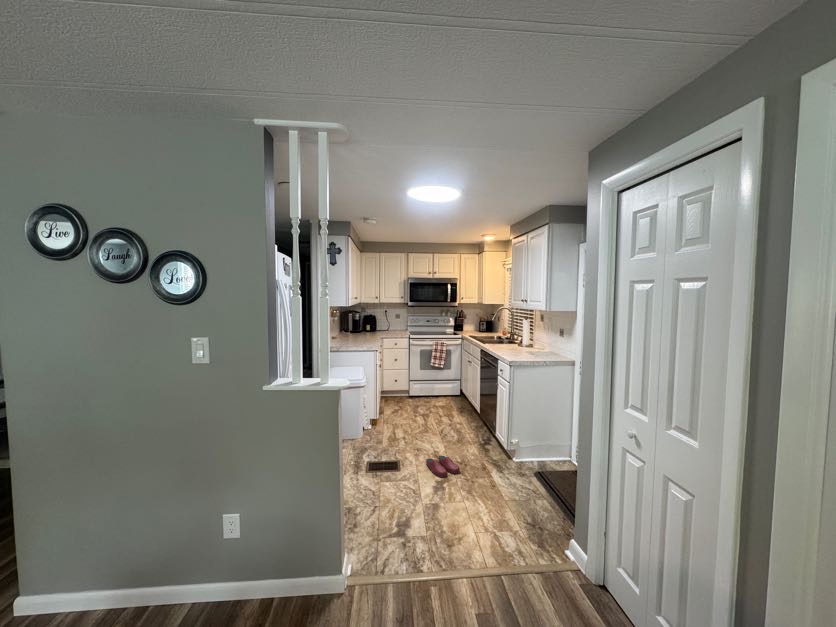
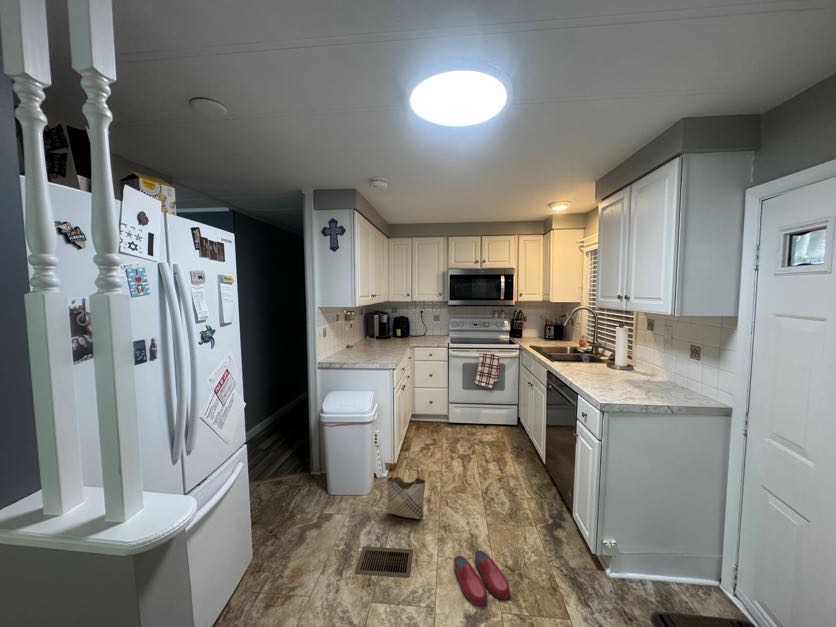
woven basket: none [377,408,404,446] -> present [387,457,426,519]

